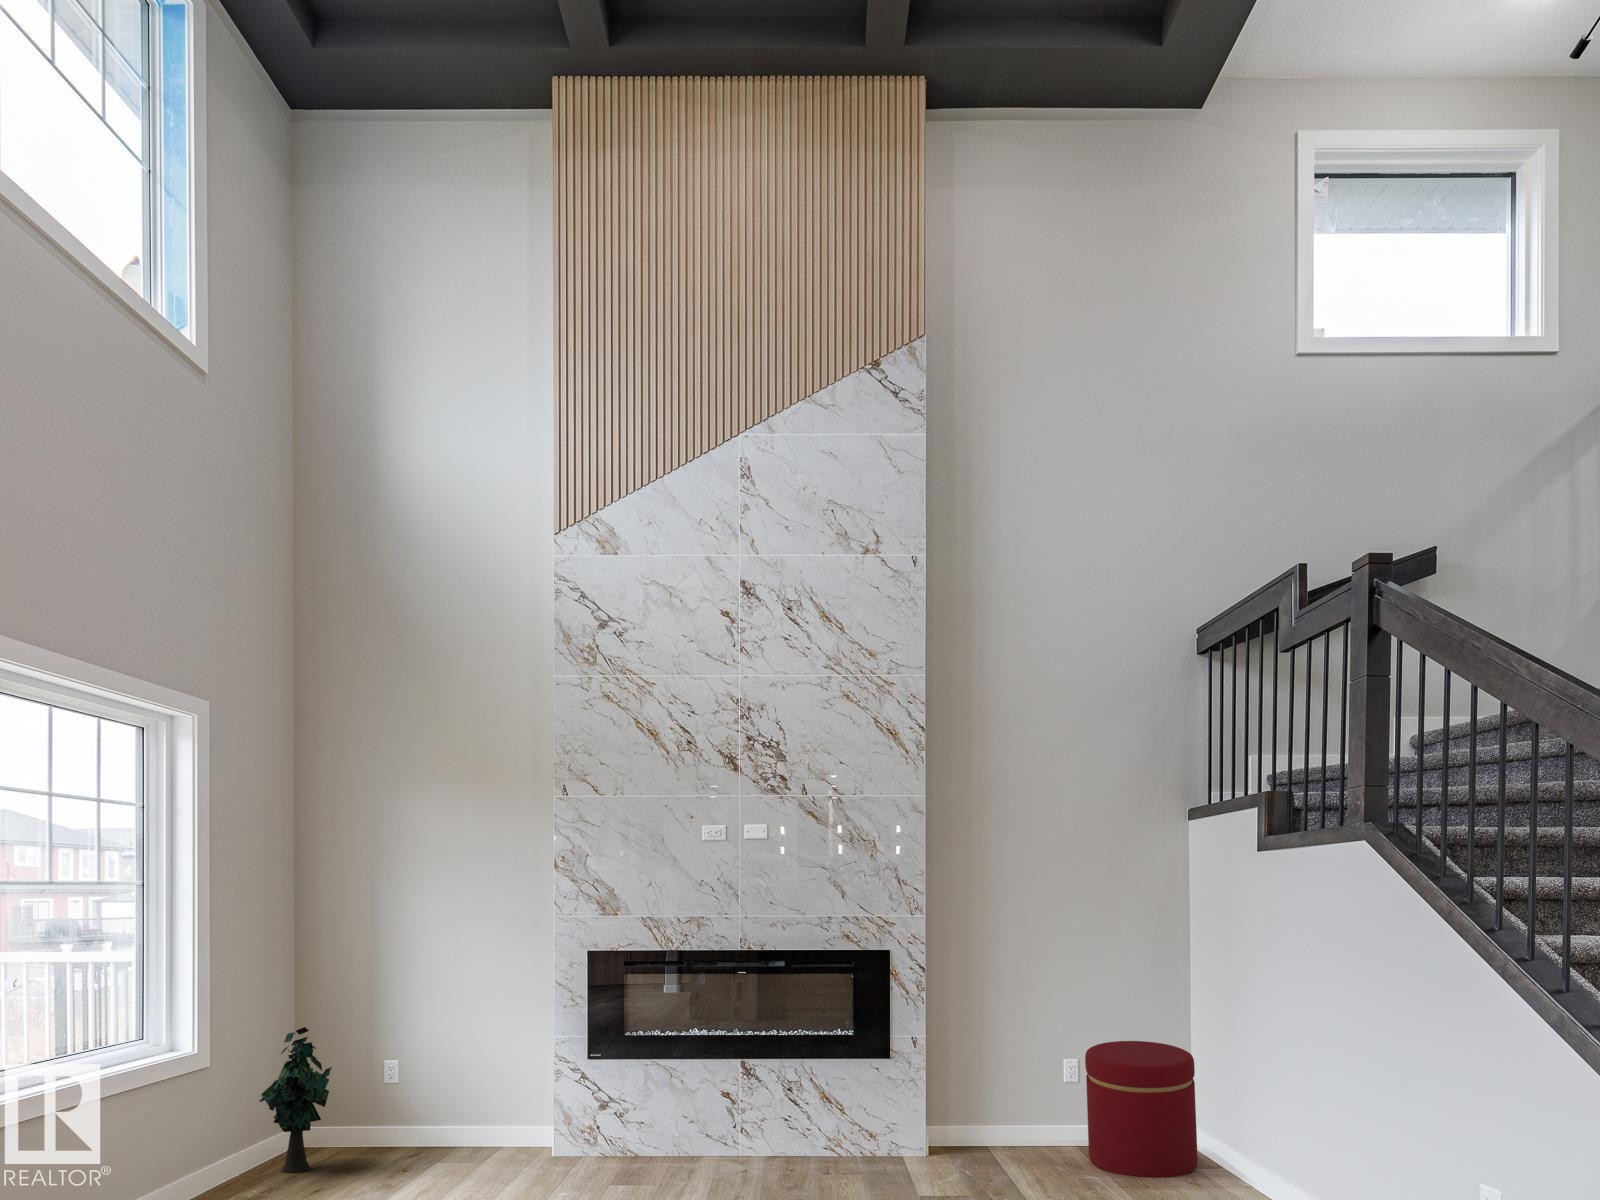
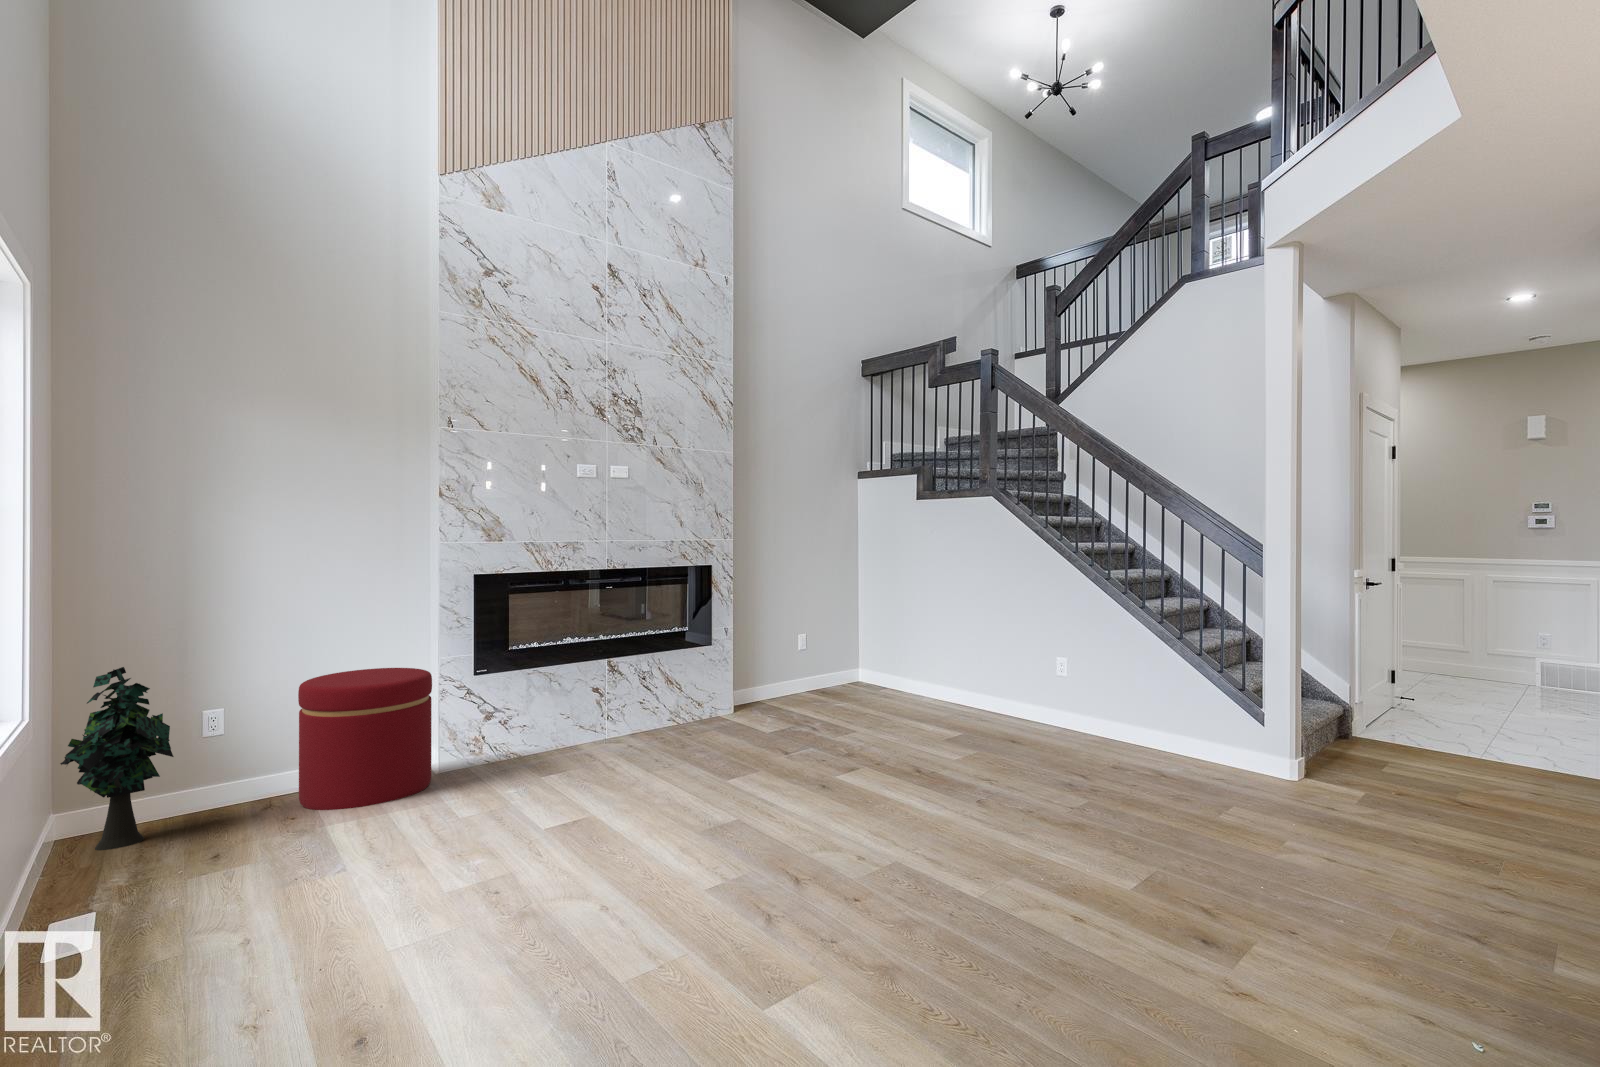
ottoman: present [1085,1041,1198,1178] -> present [298,668,432,810]

